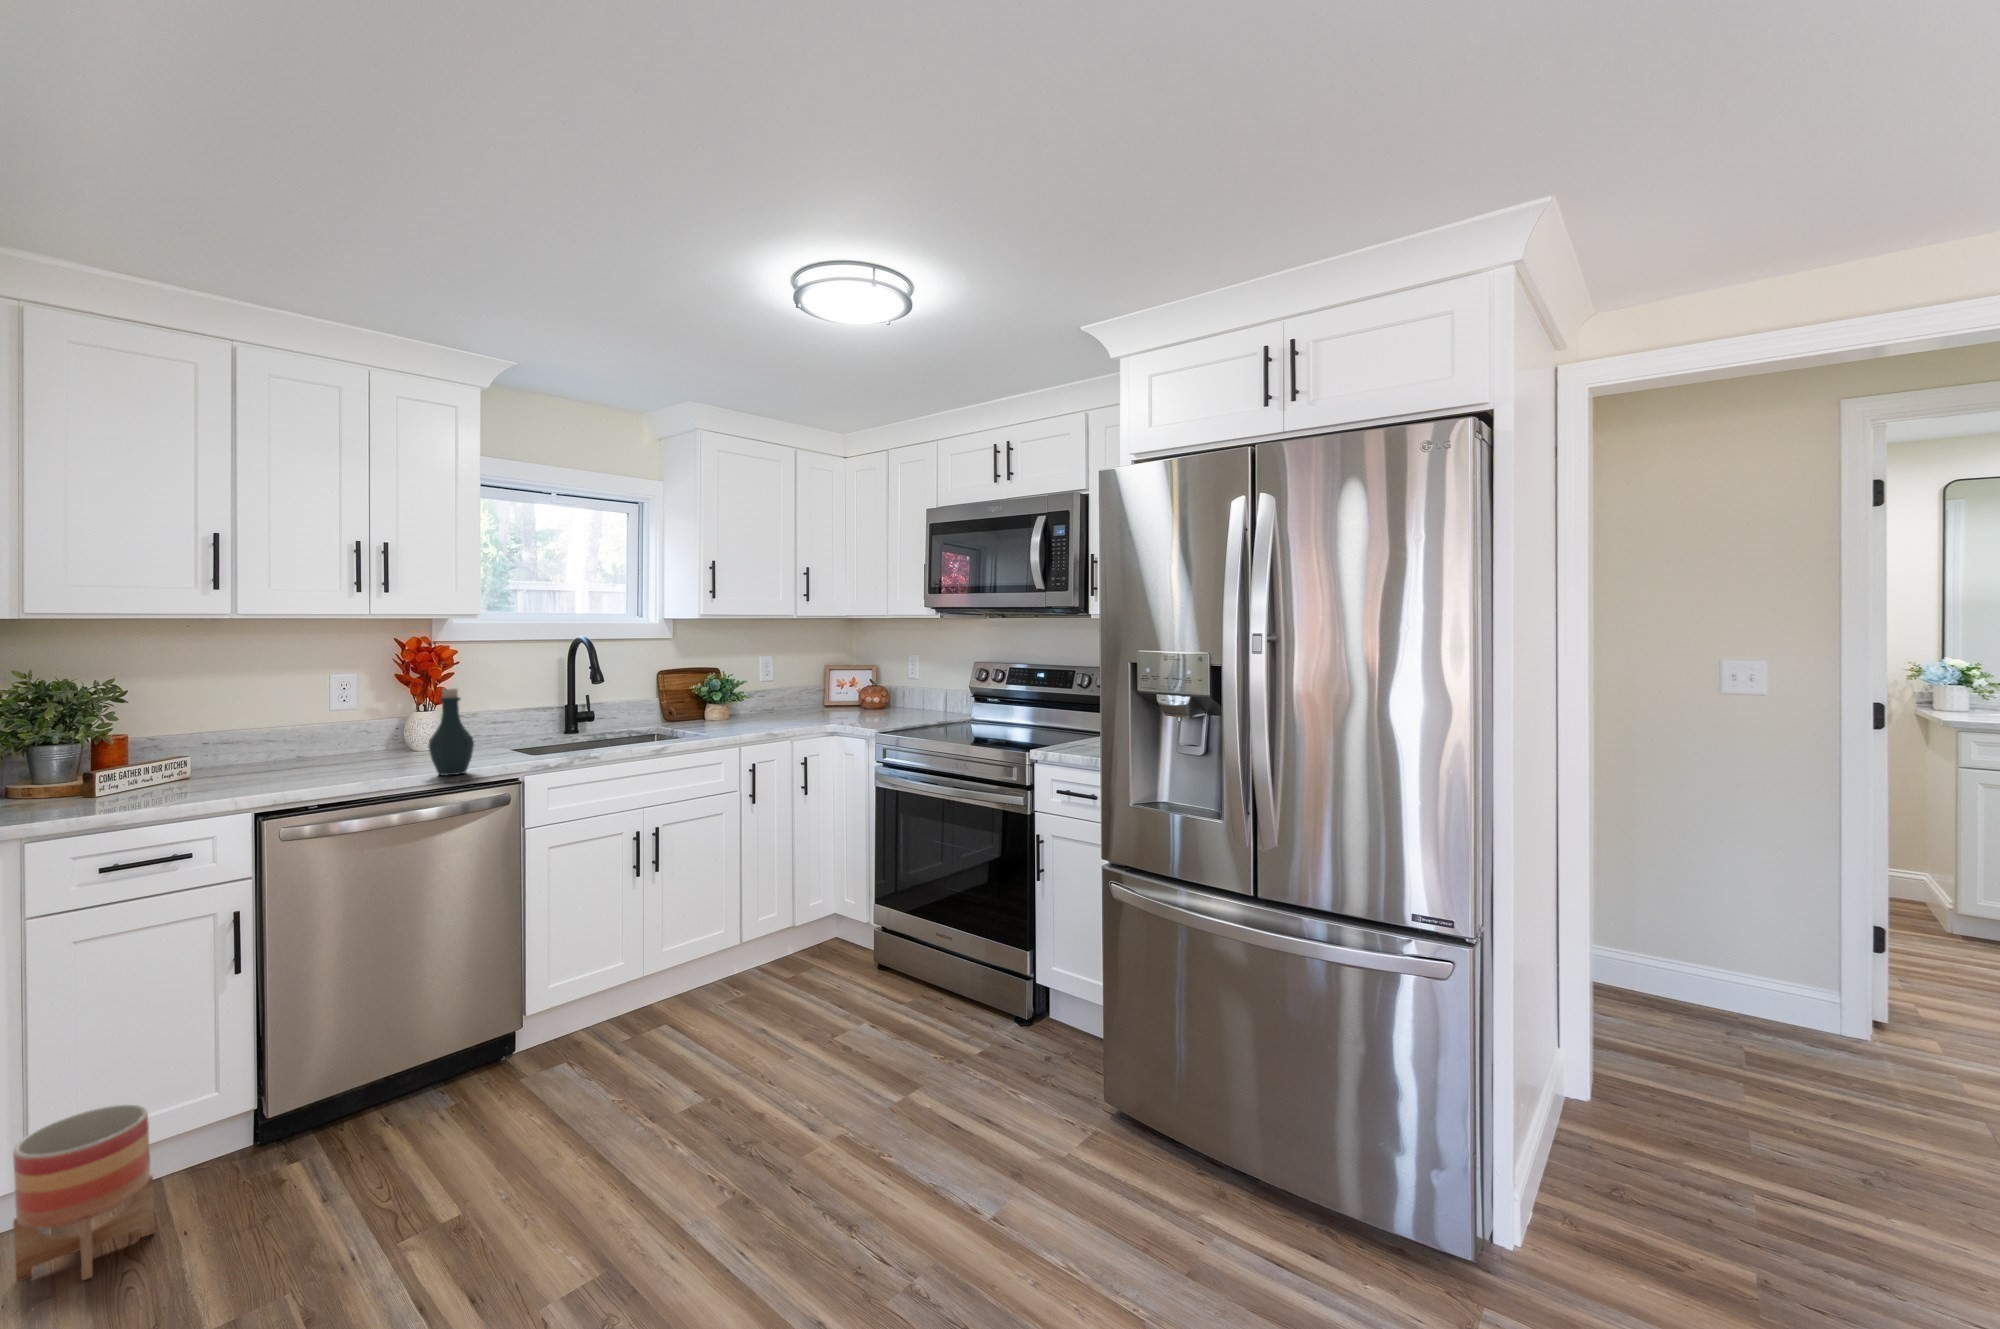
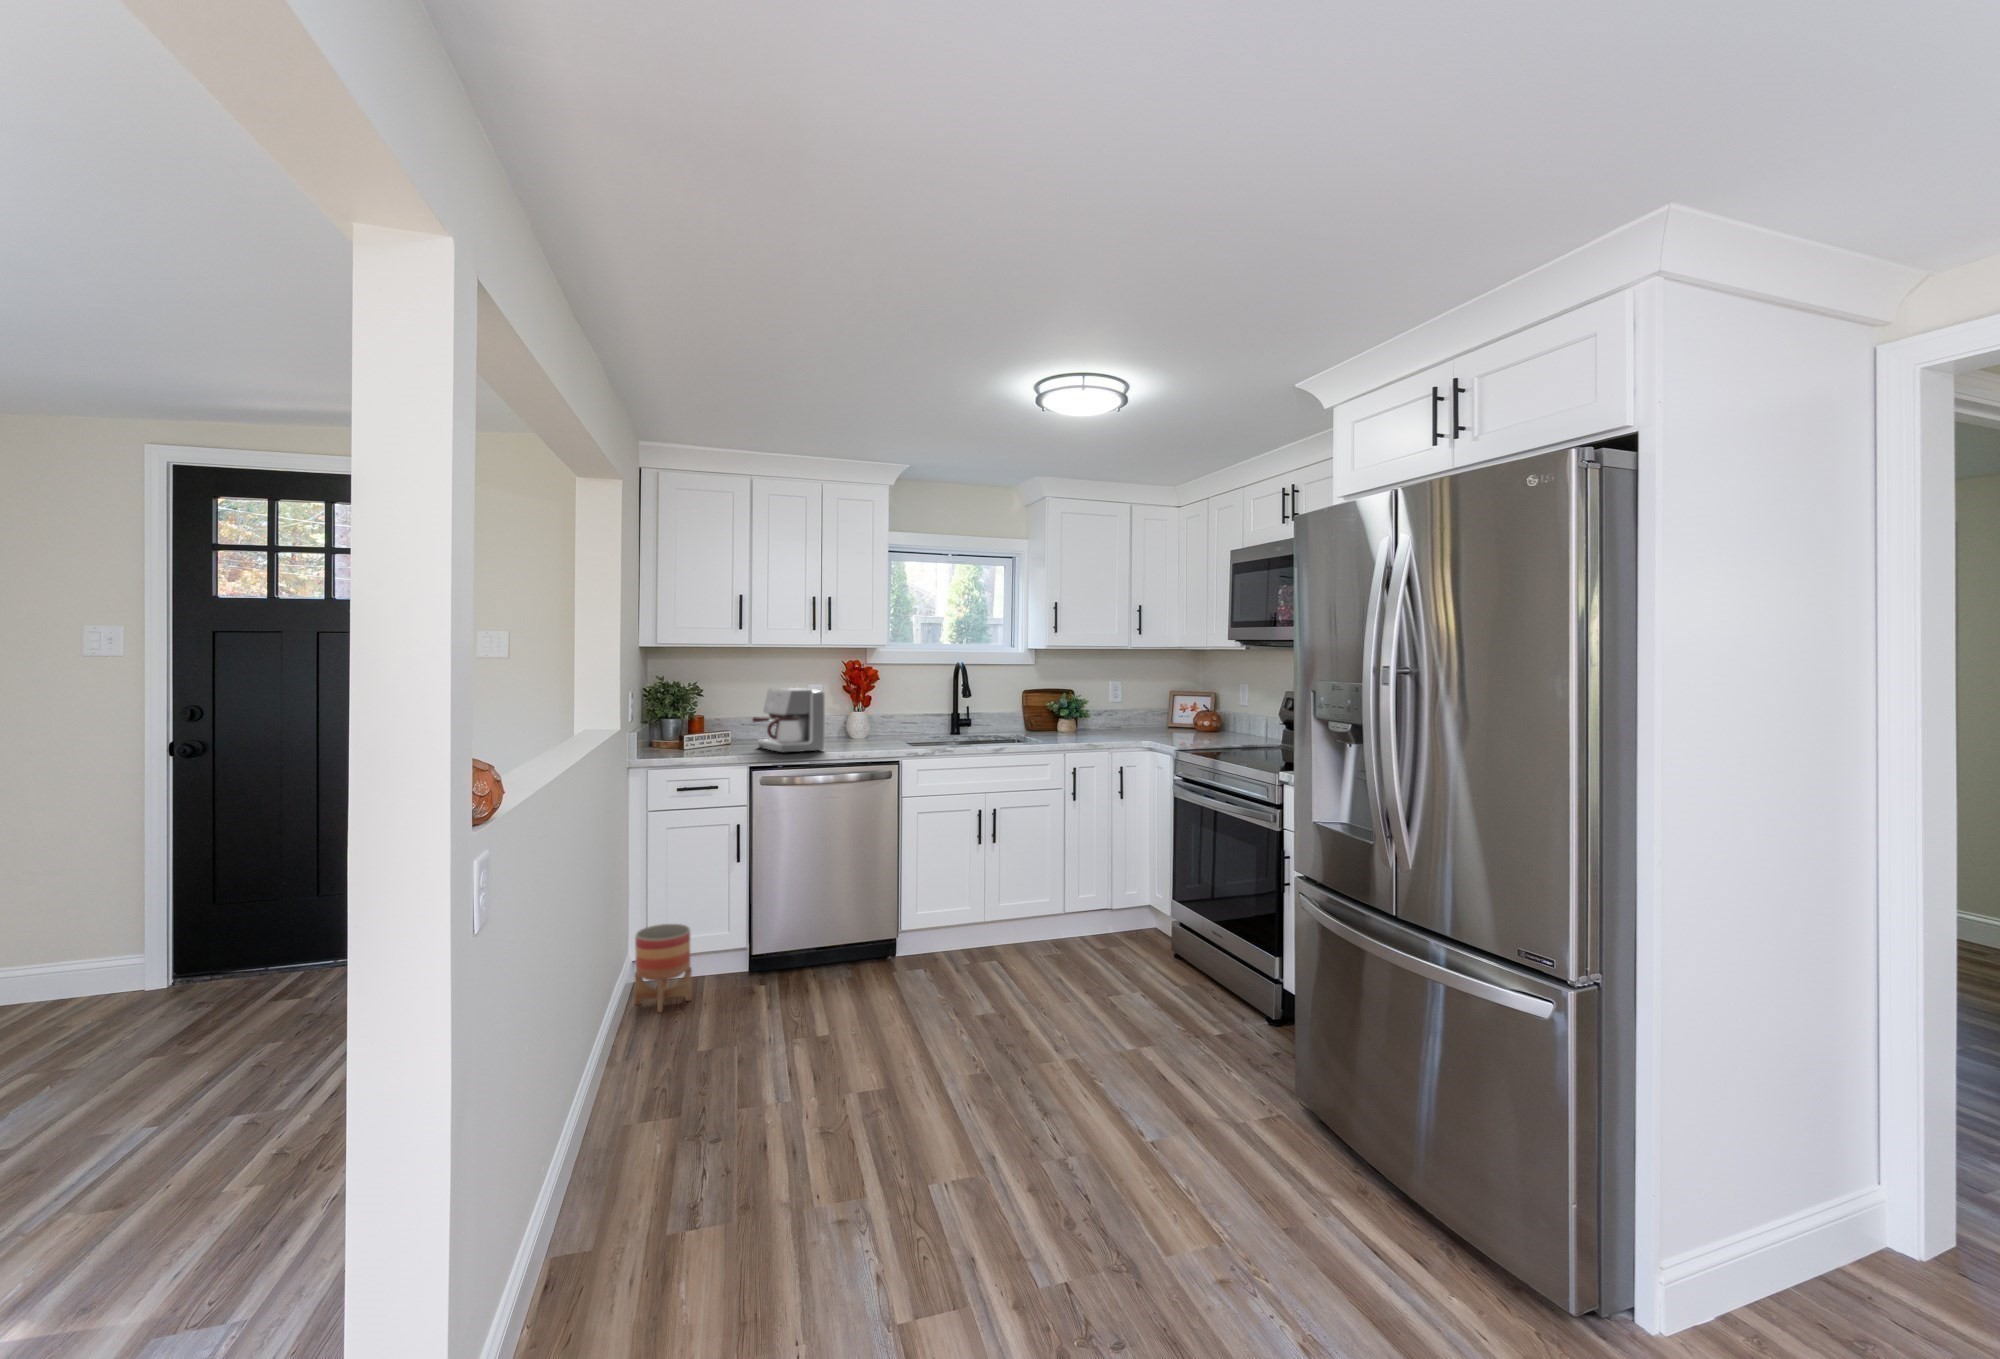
coffee maker: none [241,682,385,784] -> present [753,688,825,752]
bottle: present [428,688,474,775] -> none [847,695,873,754]

